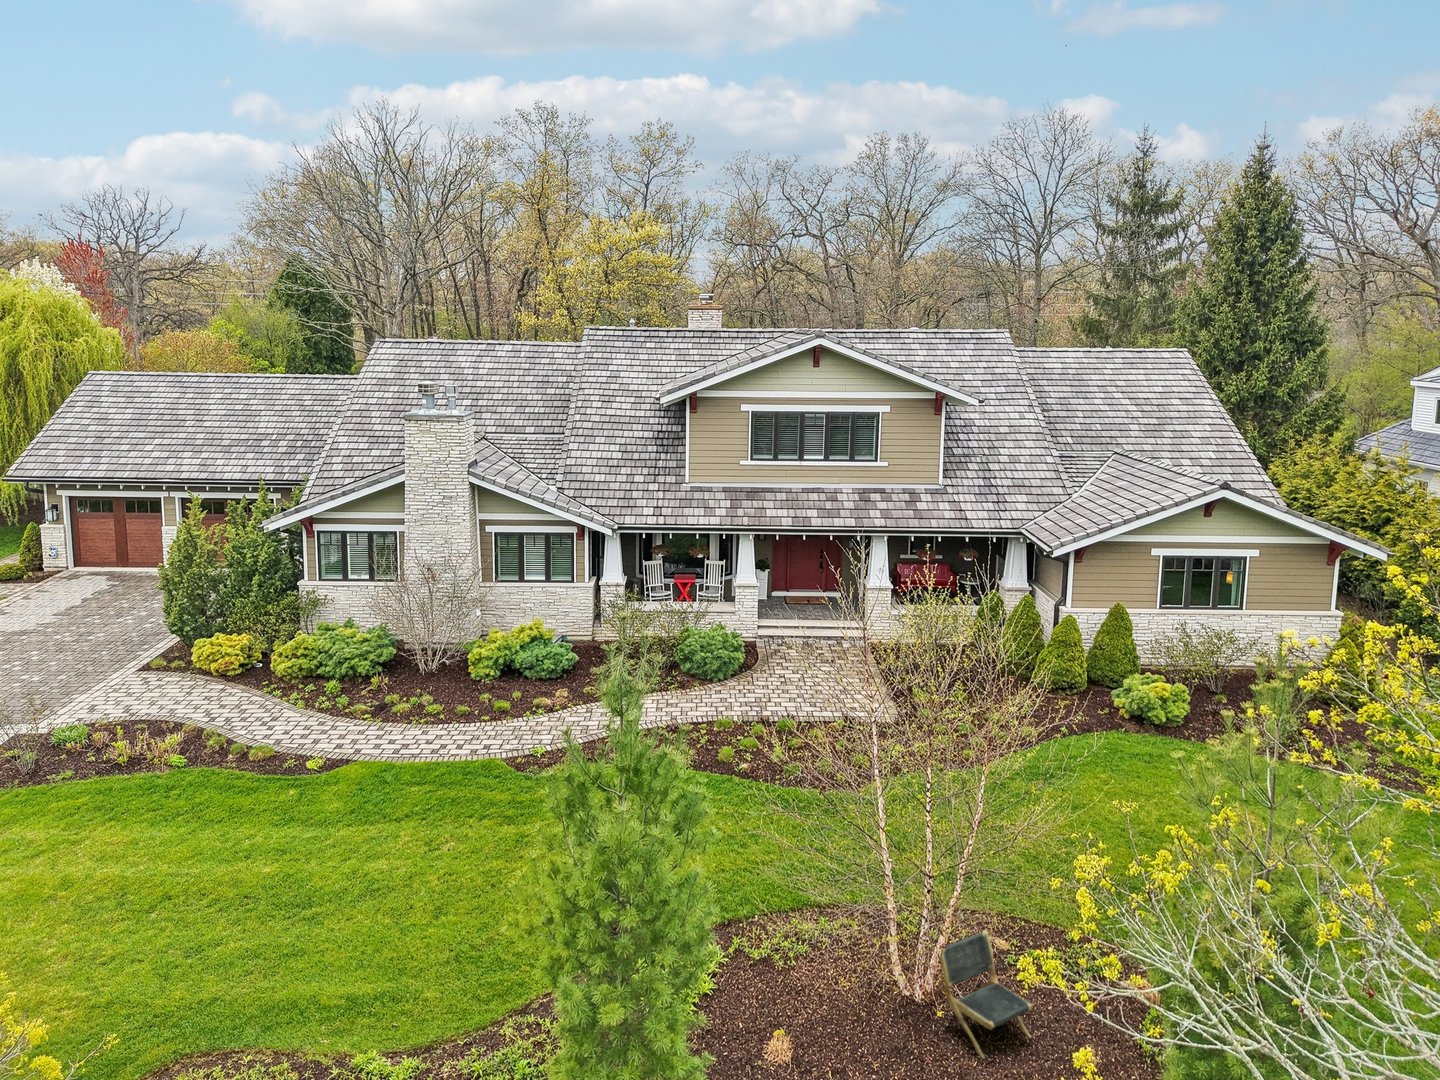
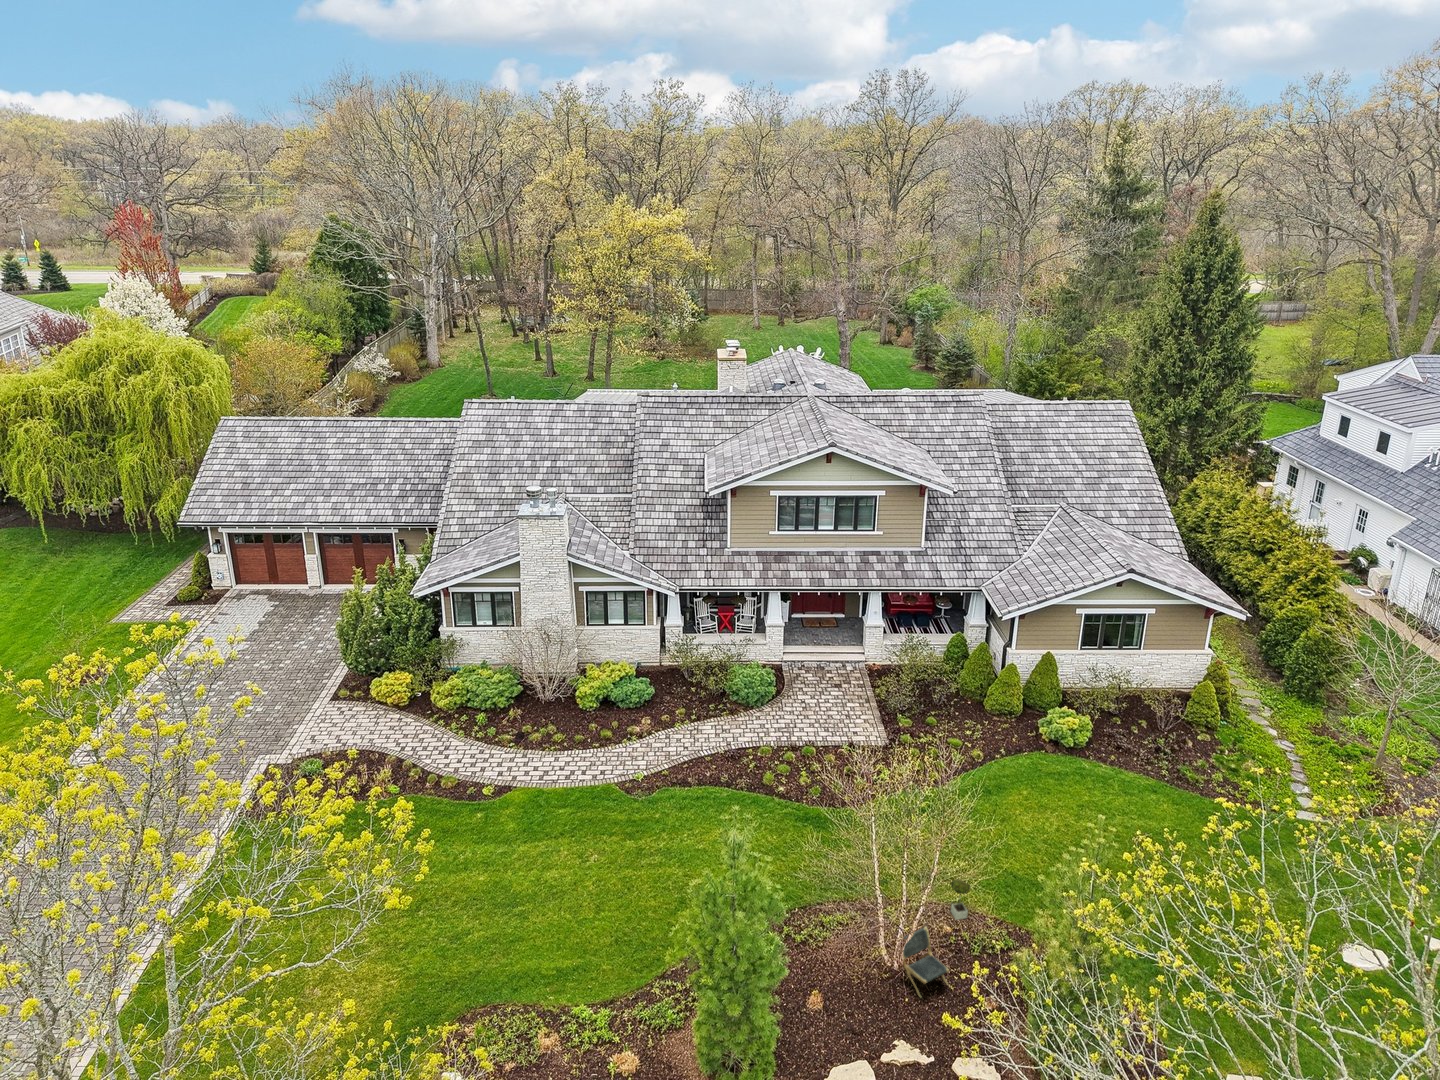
potted tree: none [1019,864,1054,937] -> present [951,880,971,920]

